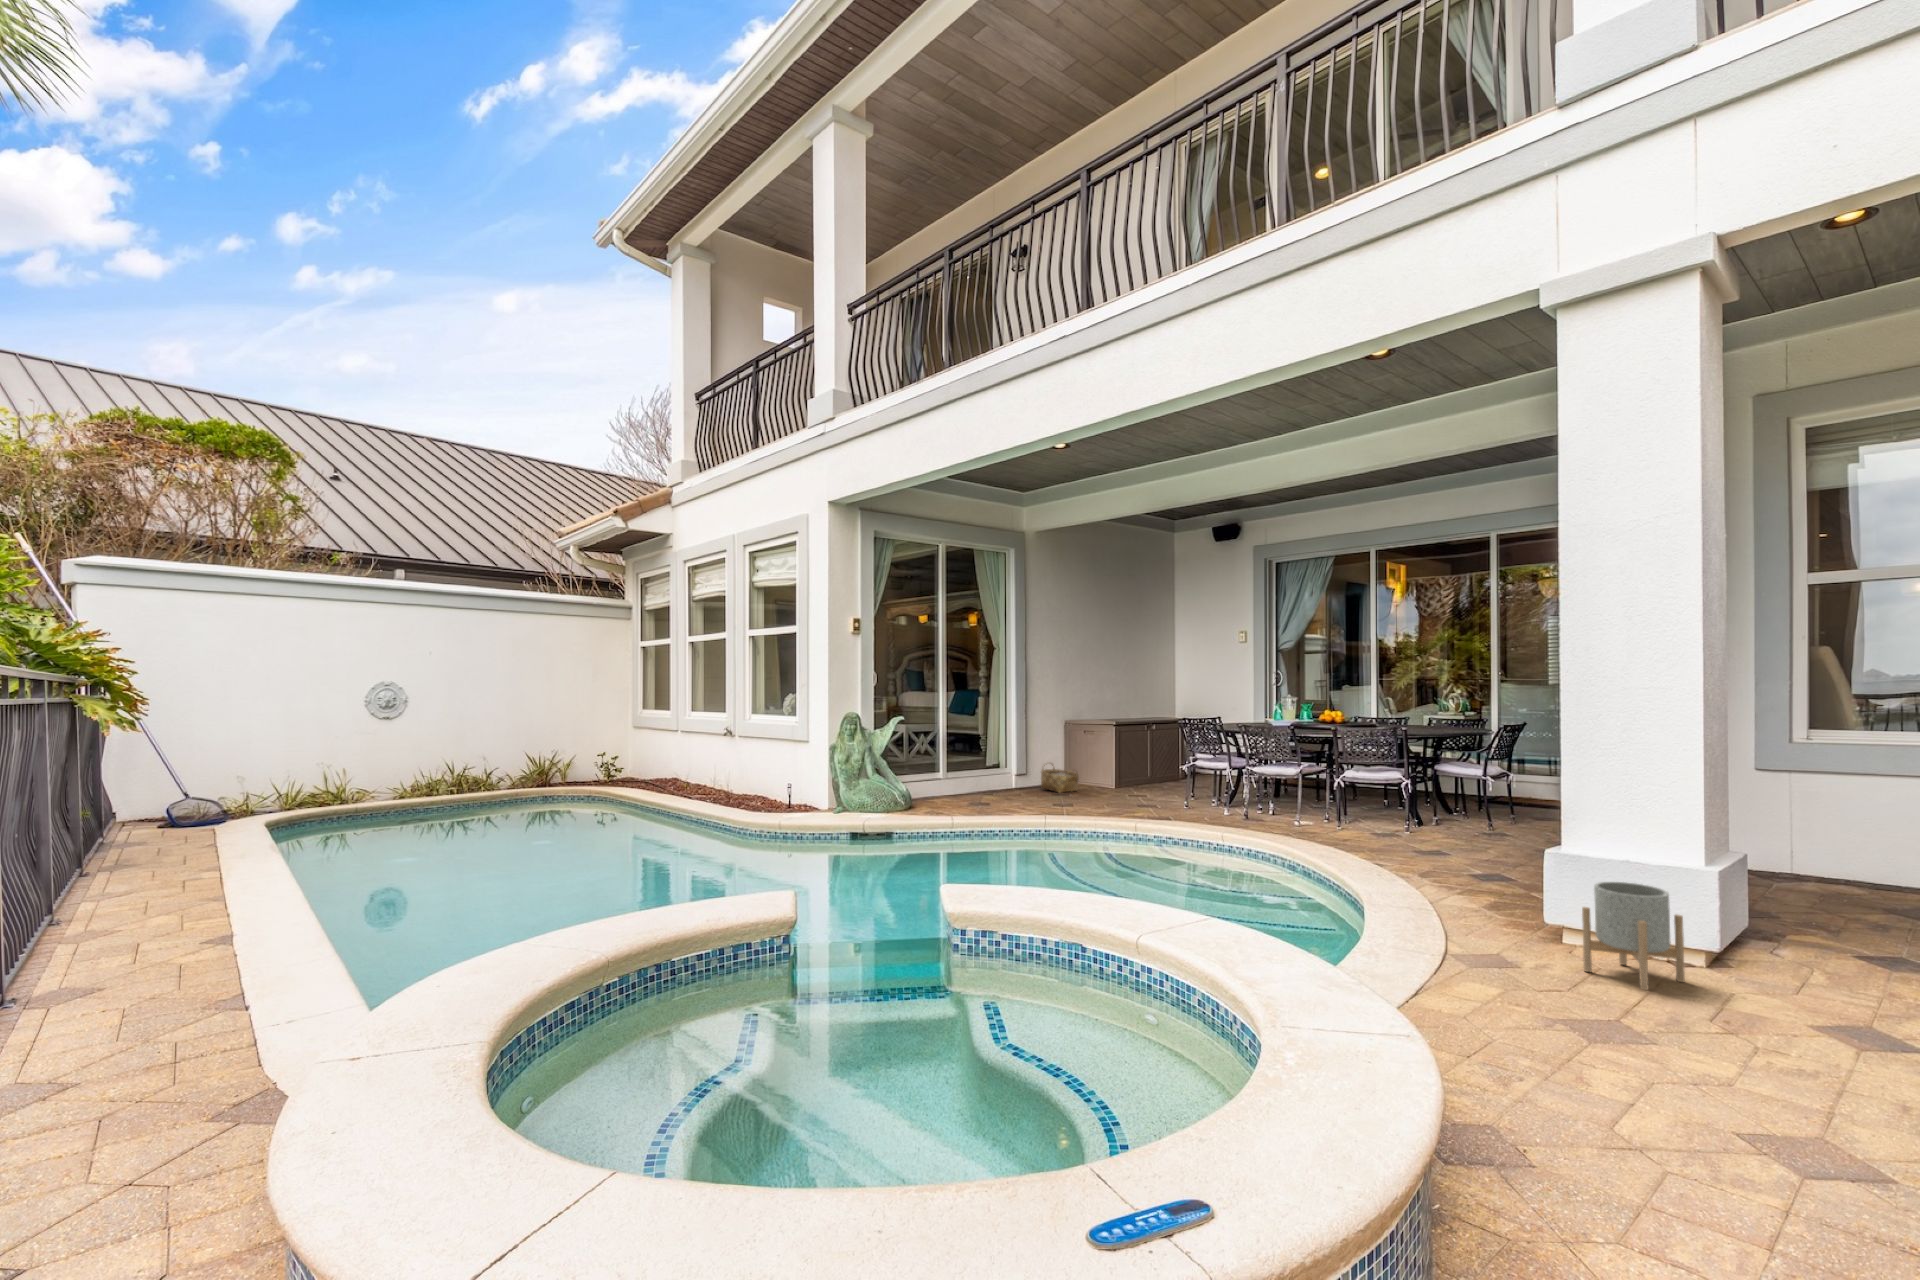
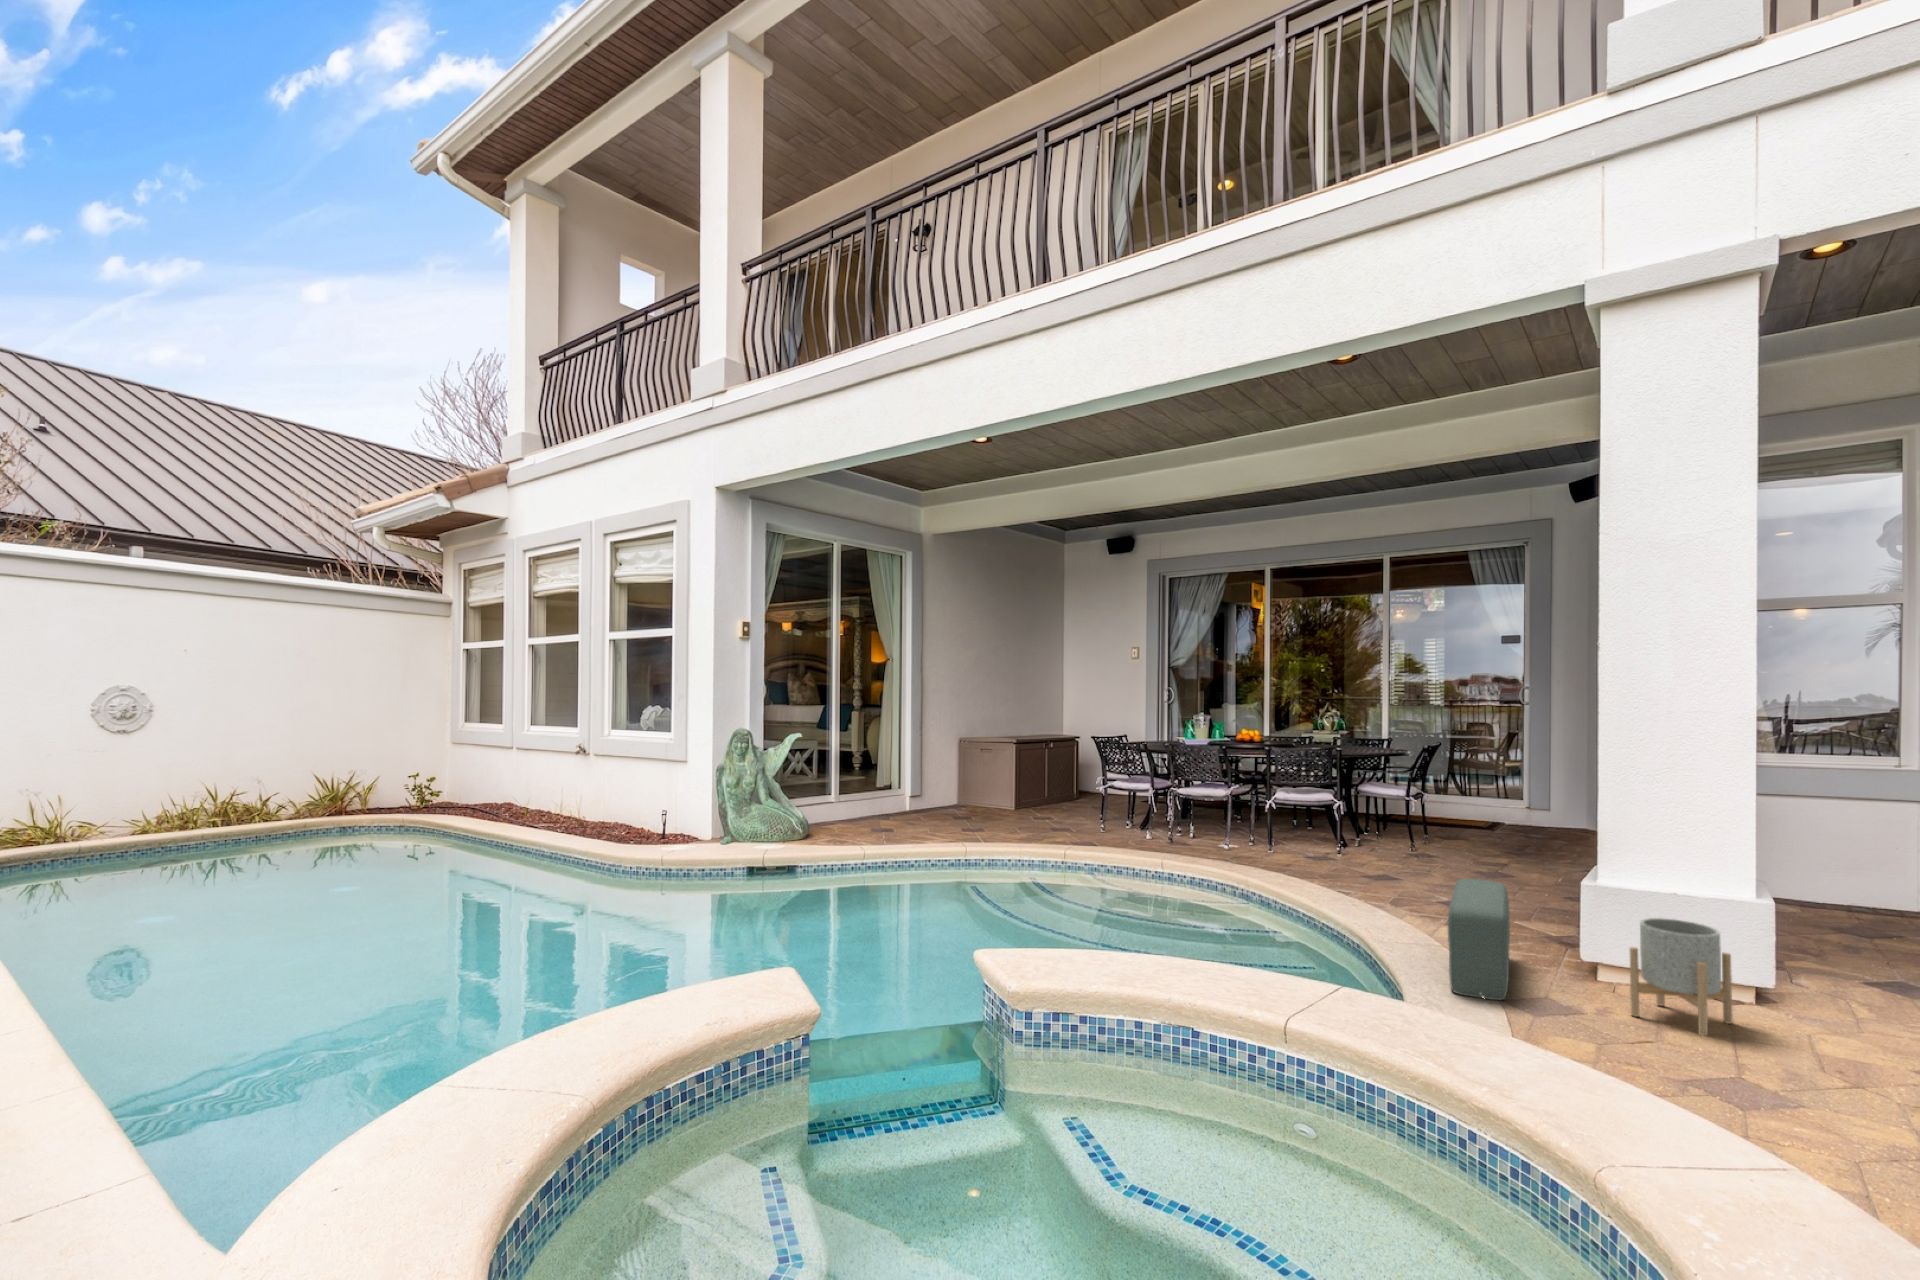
woven basket: present [1040,765,1079,793] -> none [936,780,979,814]
pouf: none [1417,847,1499,954] -> present [1448,879,1510,1001]

